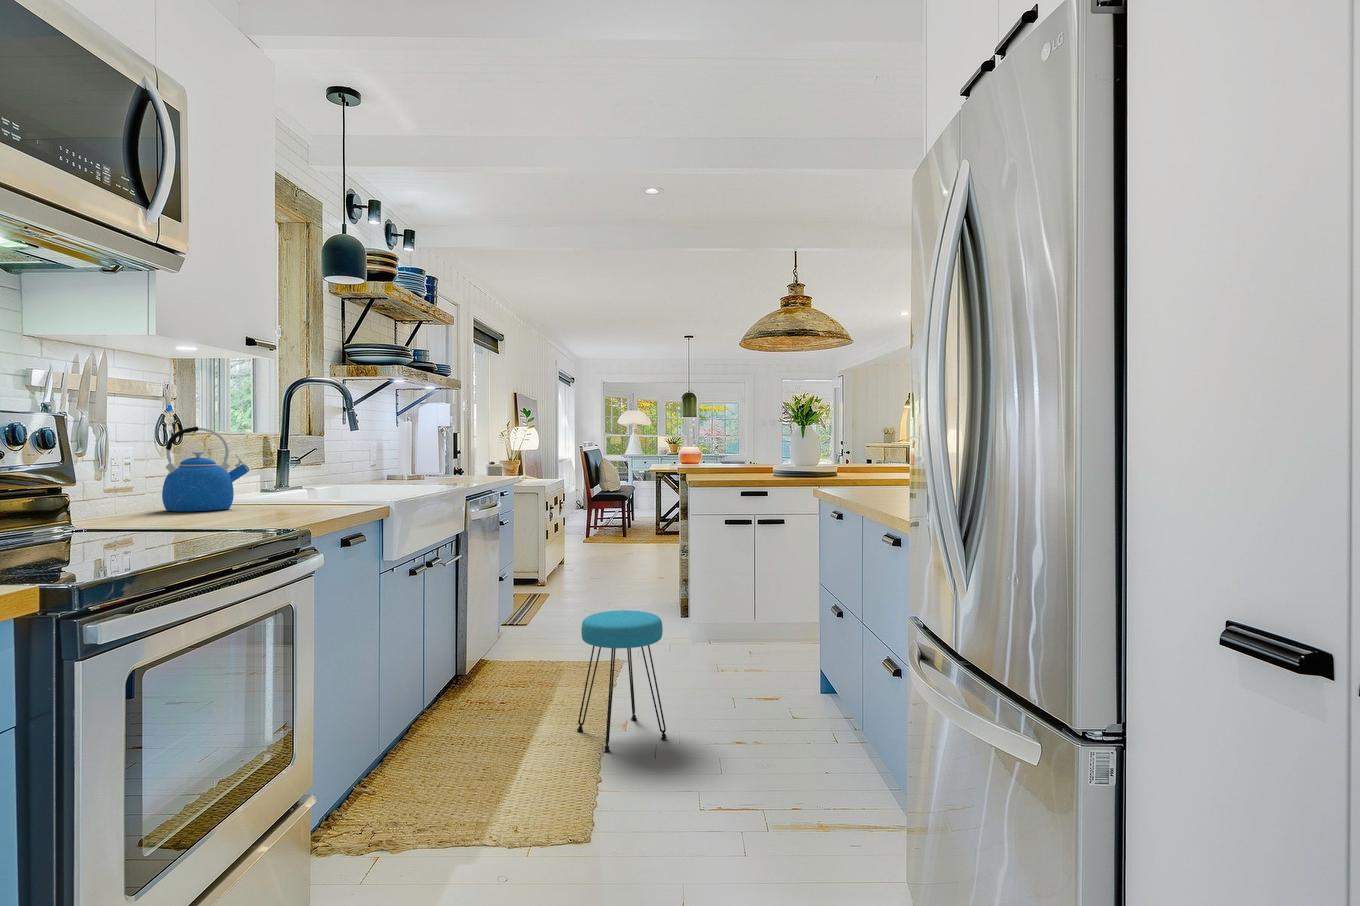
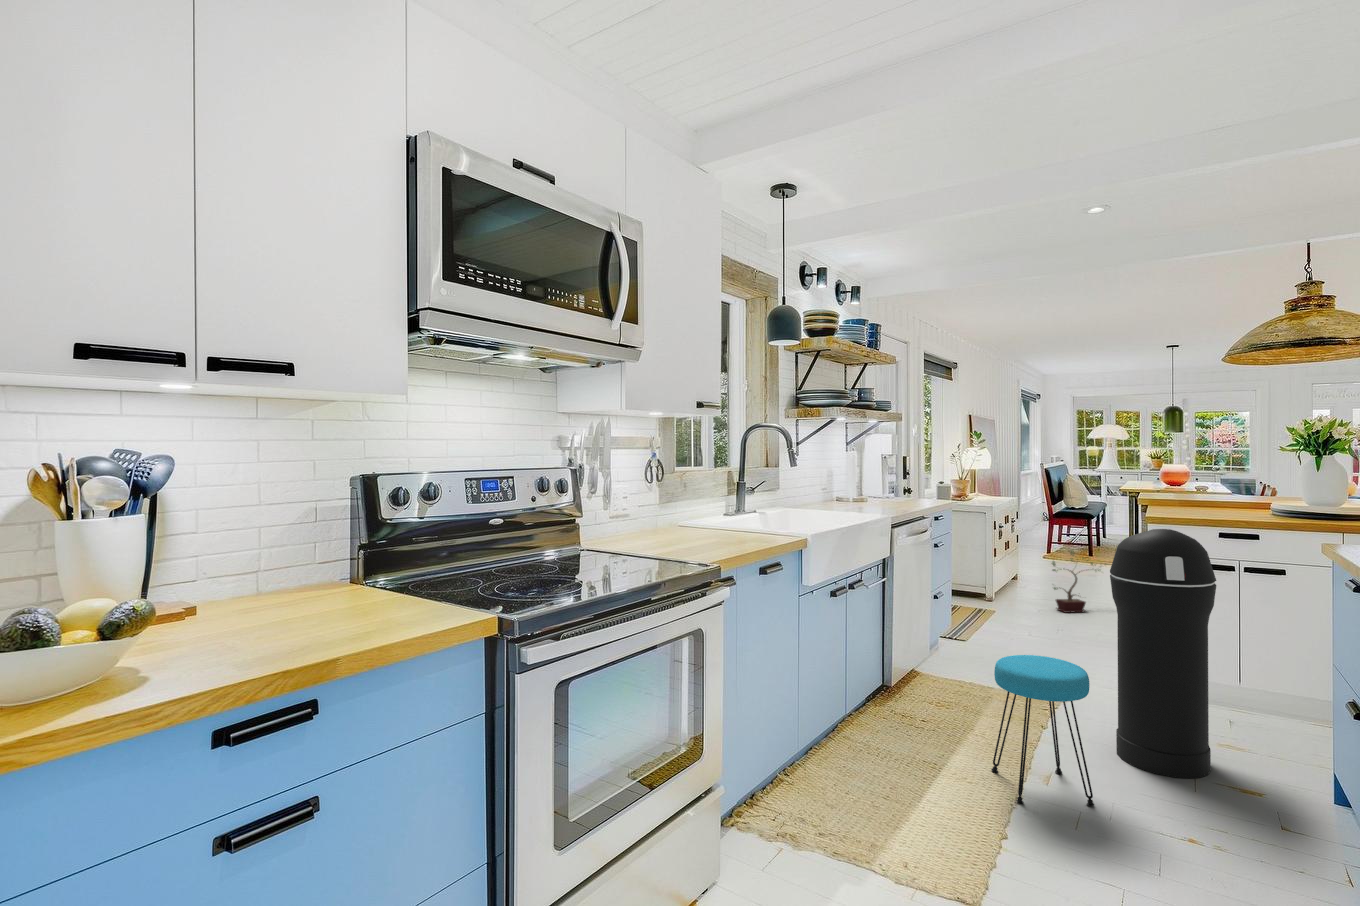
kettle: present [162,427,249,512] -> none [646,470,704,535]
trash can: none [671,486,749,703] -> present [1110,529,1216,778]
potted plant: none [600,524,650,587] -> present [1052,550,1106,613]

